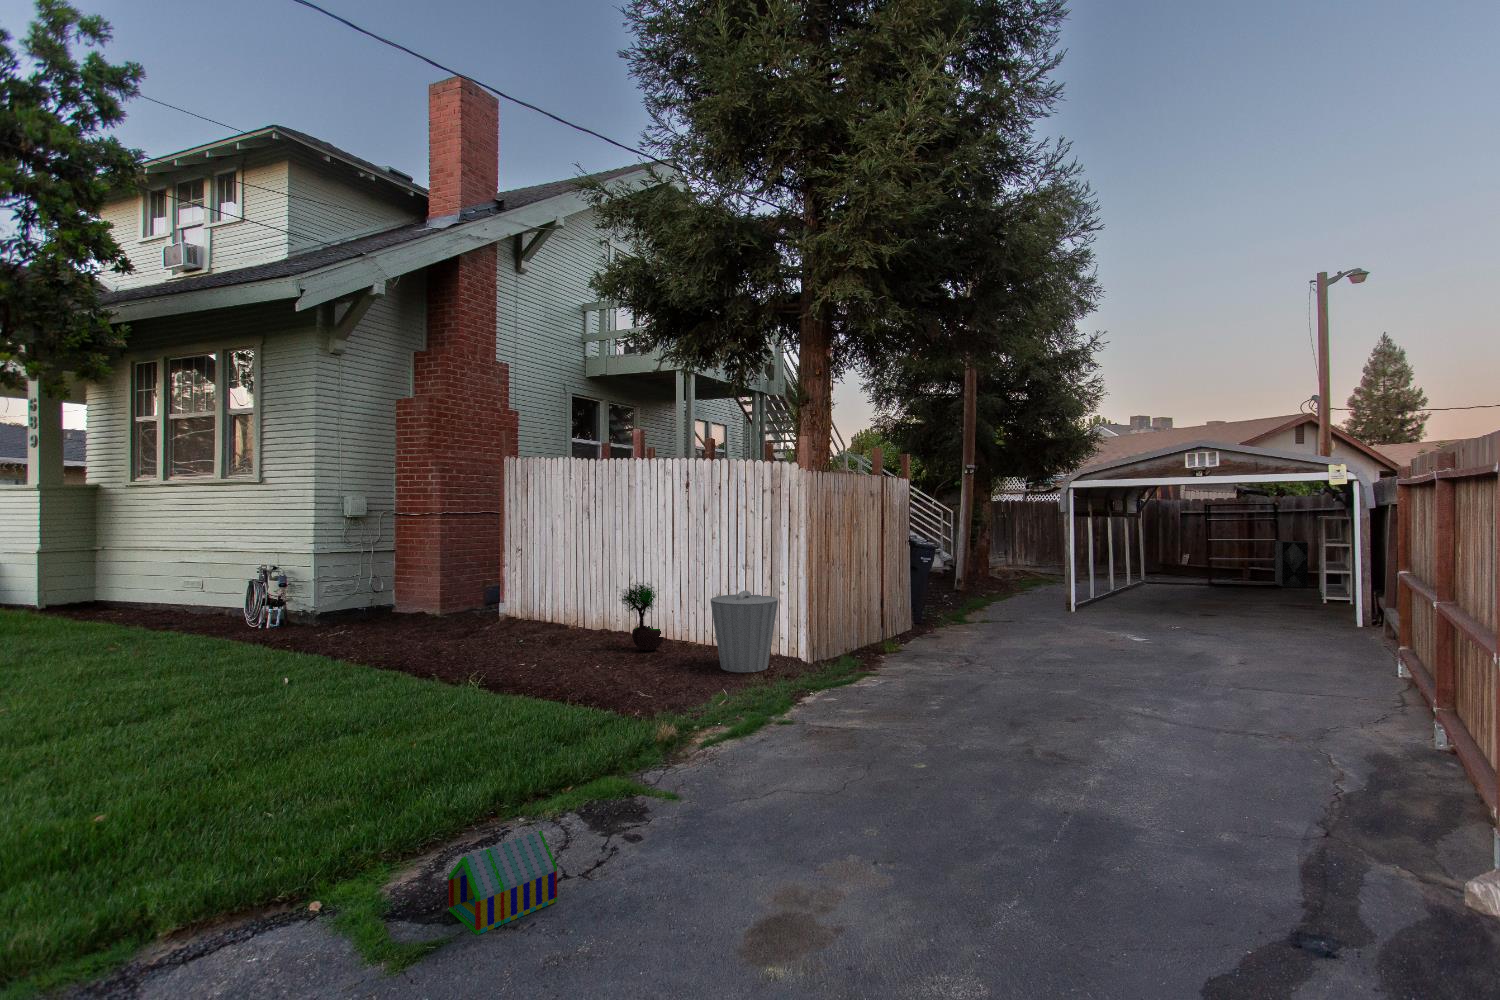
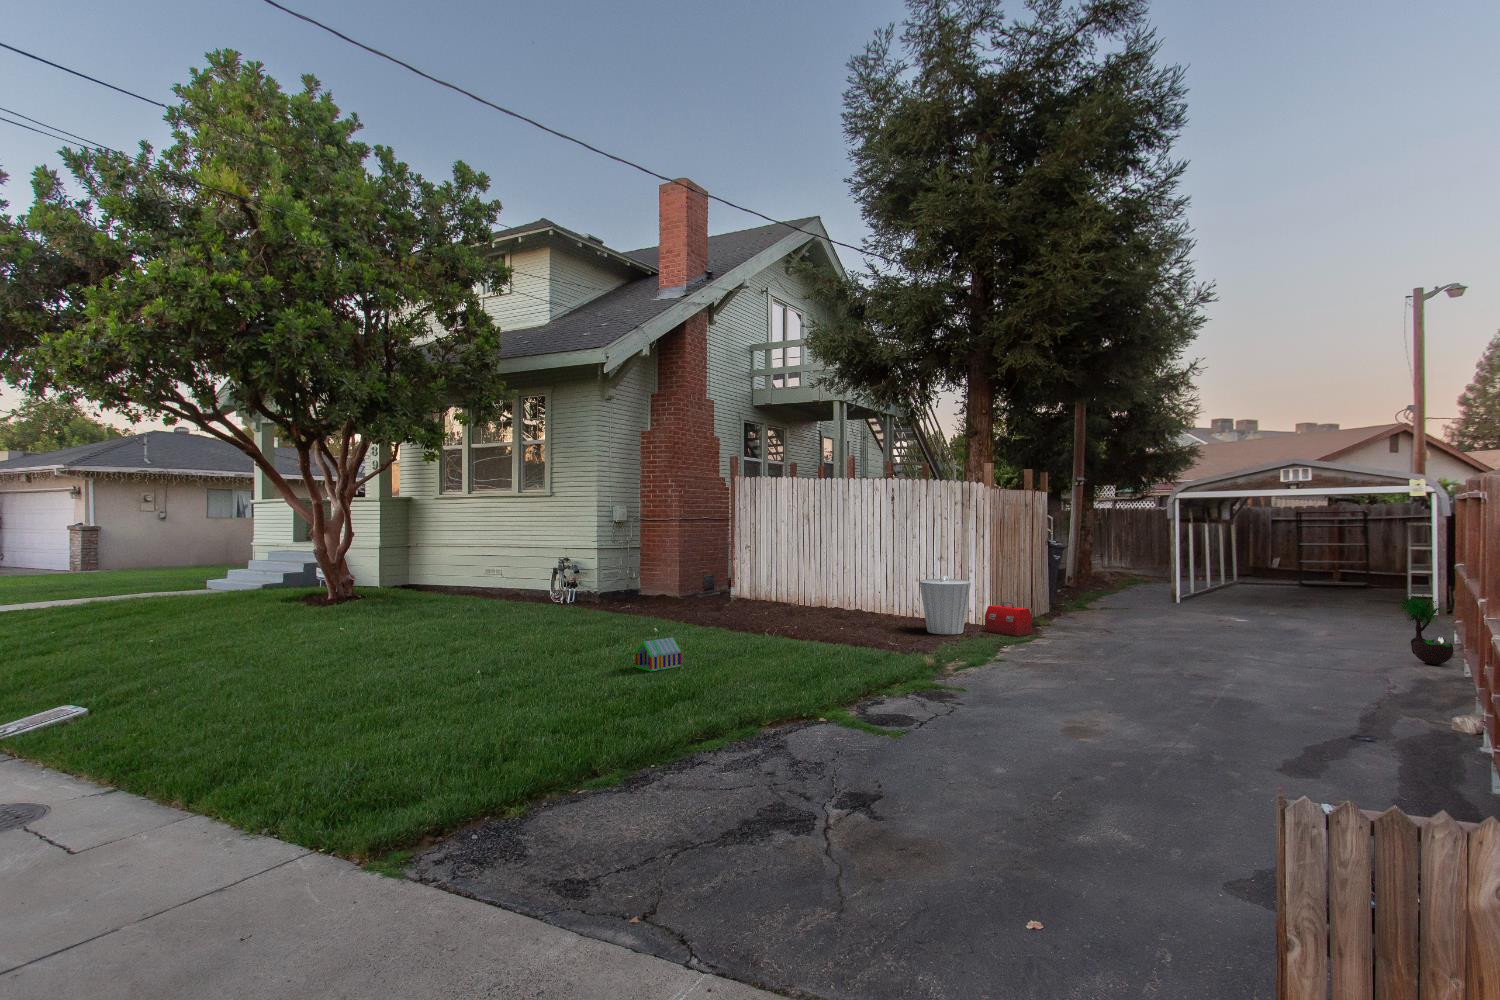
storage cabinet: present [1273,541,1308,587] -> none [1363,545,1396,588]
potted tree: present [619,582,664,651] -> present [1398,593,1454,664]
toolbox: none [799,625,859,675] -> present [985,601,1032,636]
toy house: present [449,831,557,935] -> present [635,637,681,672]

